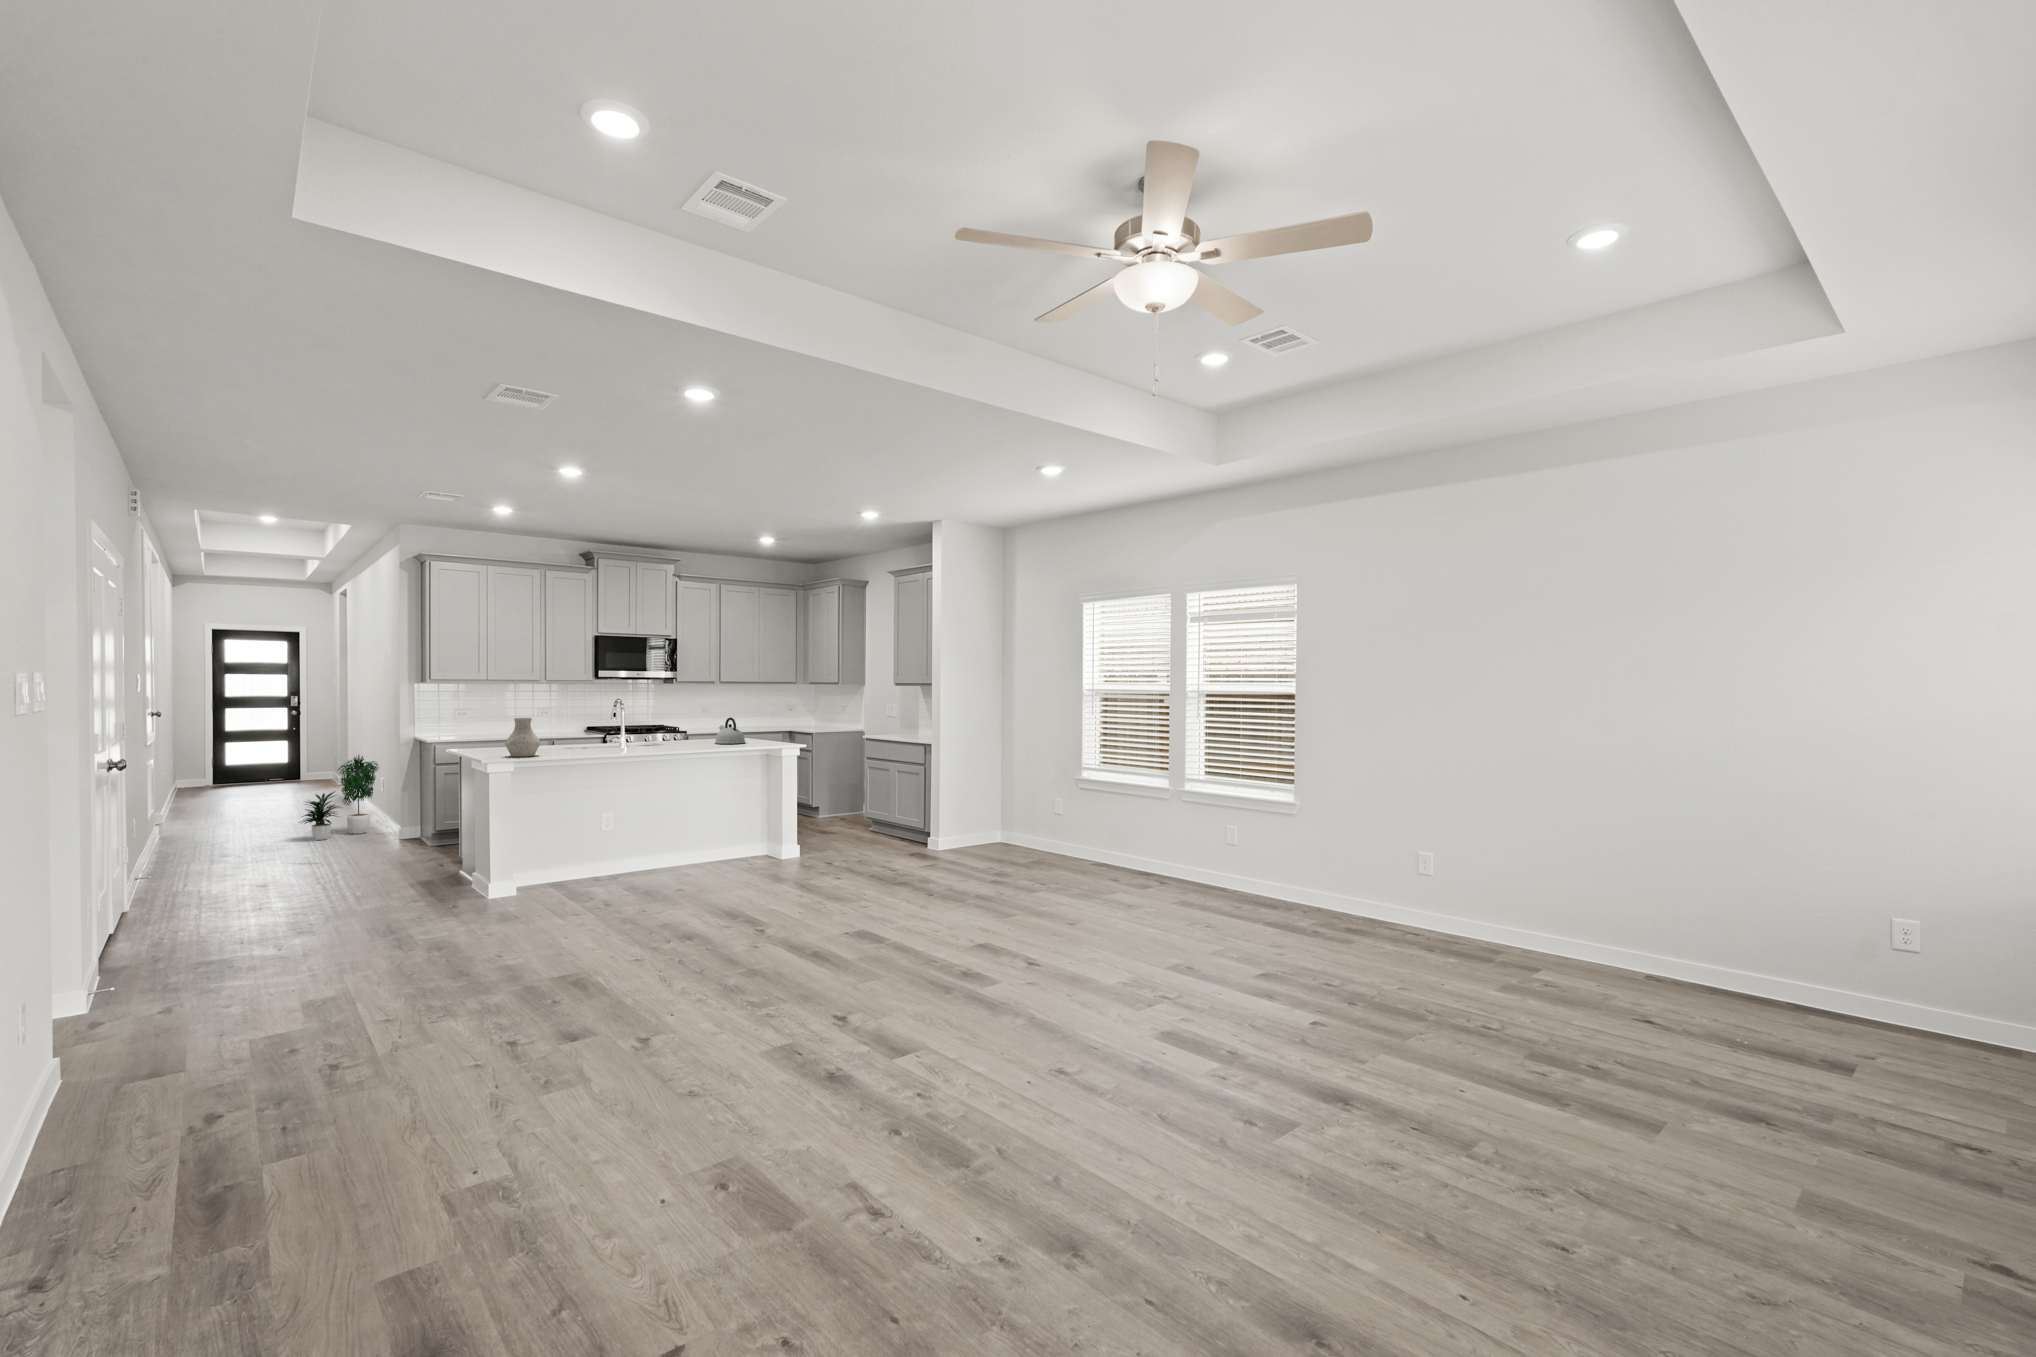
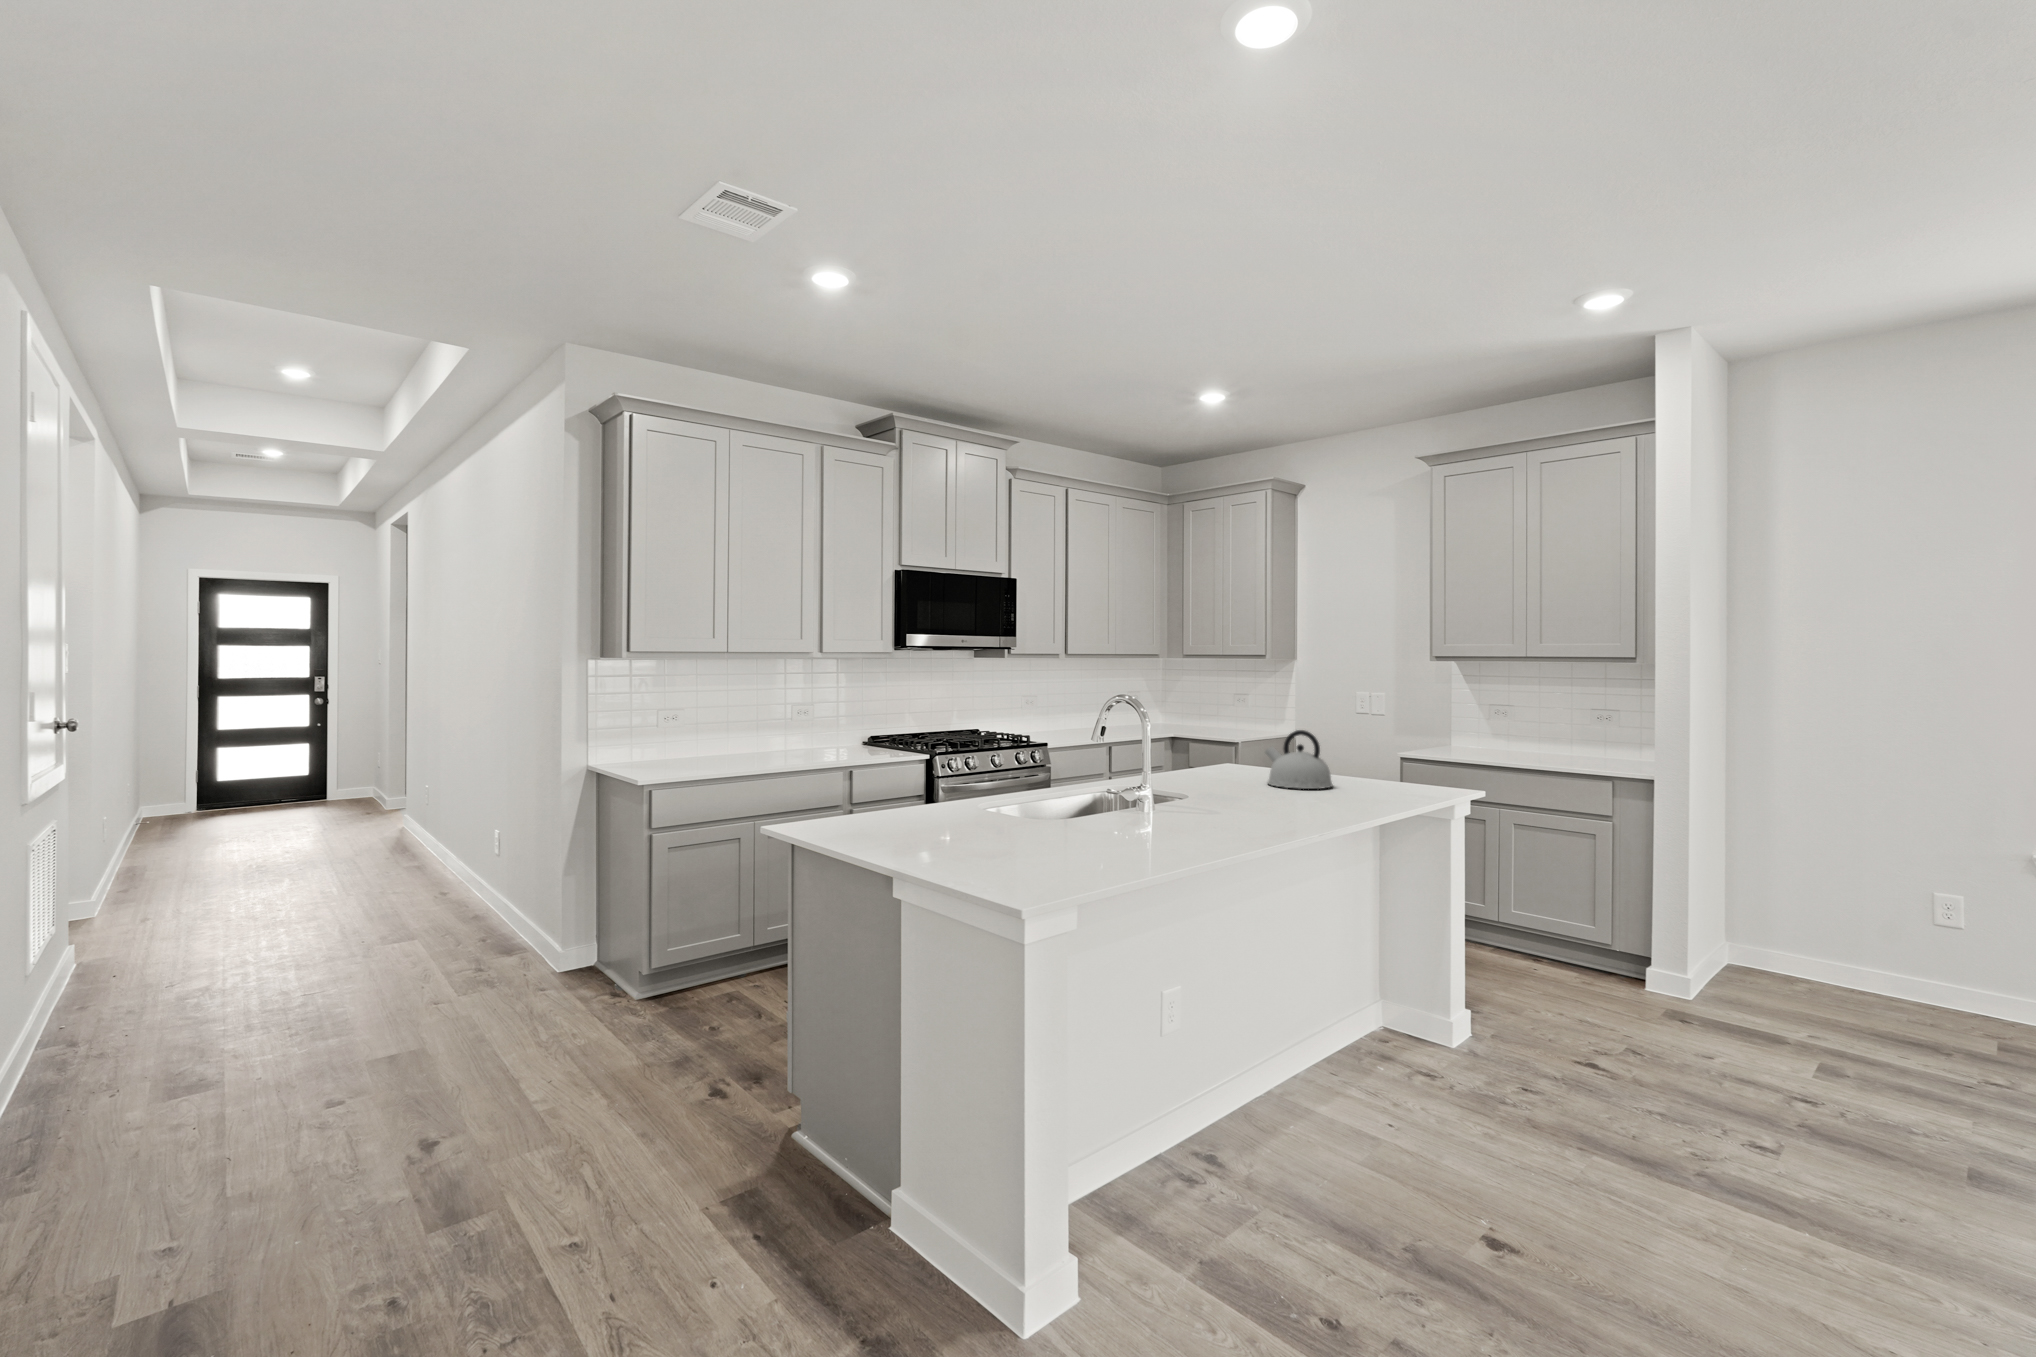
vase: present [505,718,540,757] -> none [961,743,1045,851]
potted plant: present [300,755,378,840] -> none [359,789,507,965]

